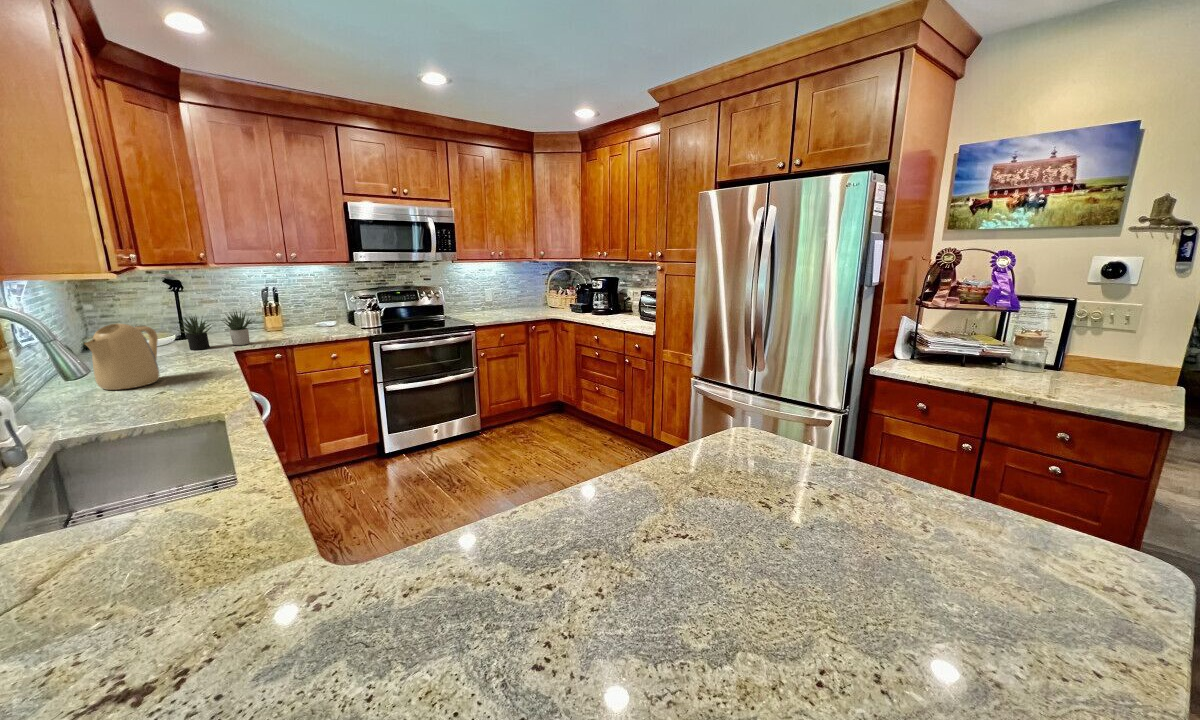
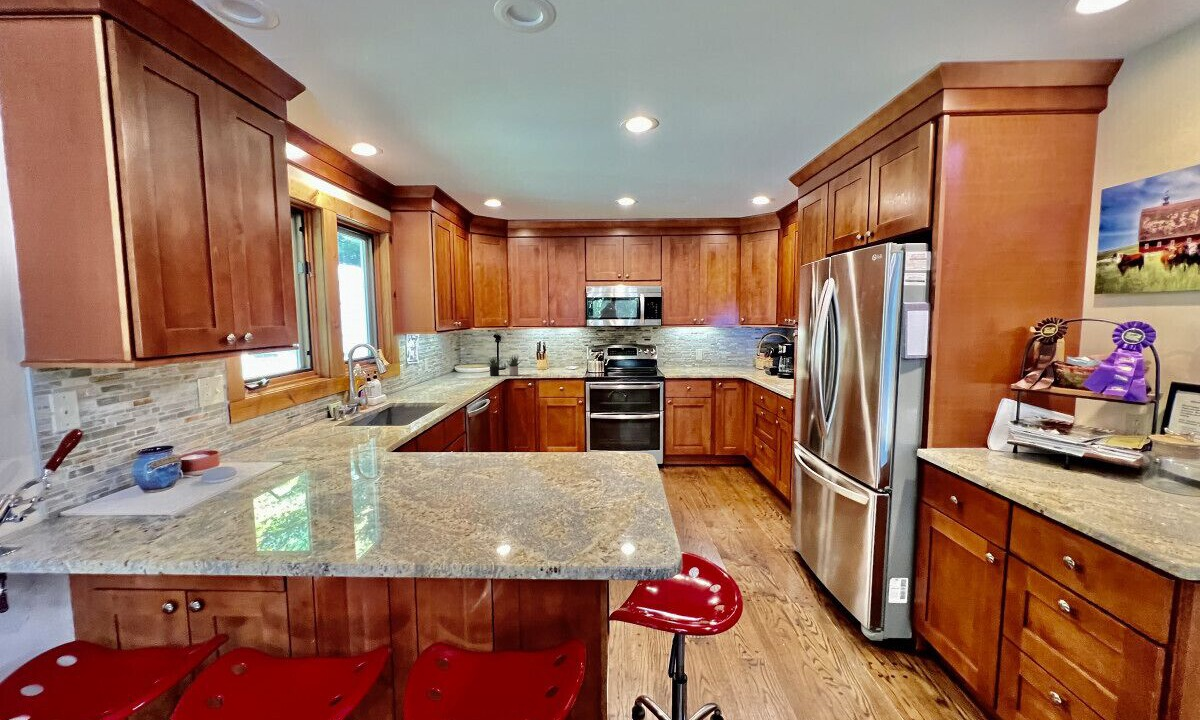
kettle: present [85,323,159,390] -> none [437,357,467,389]

